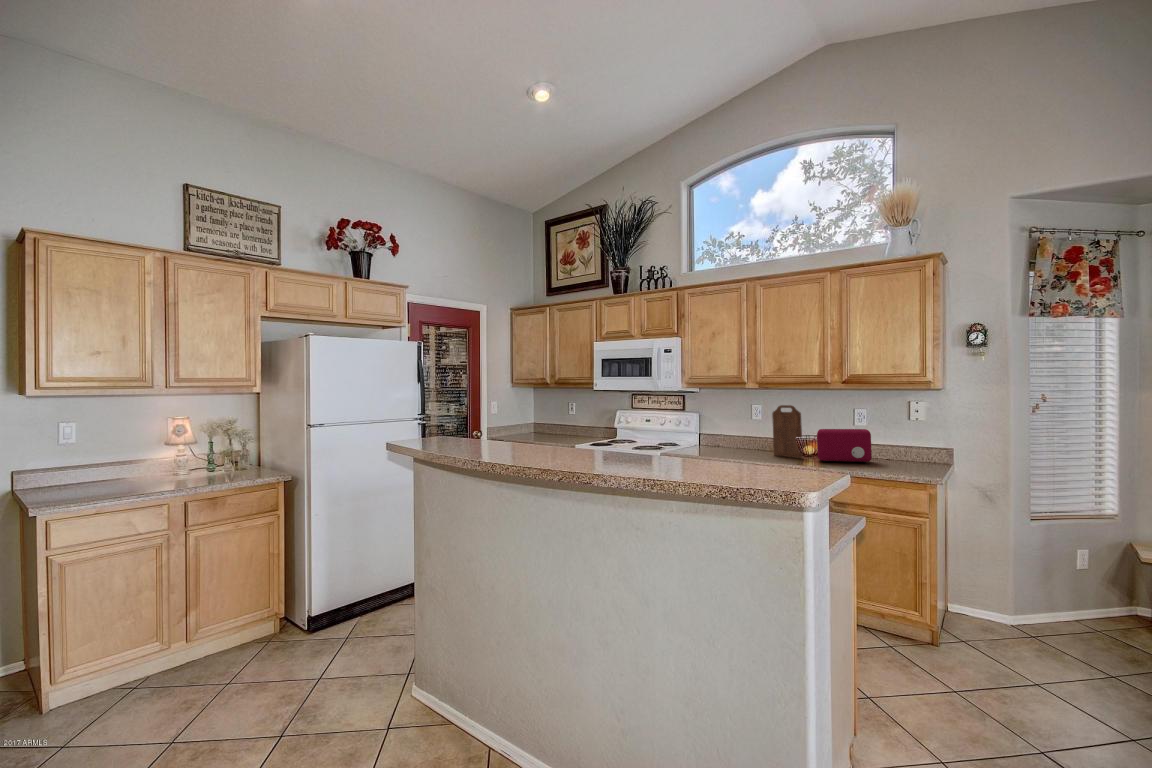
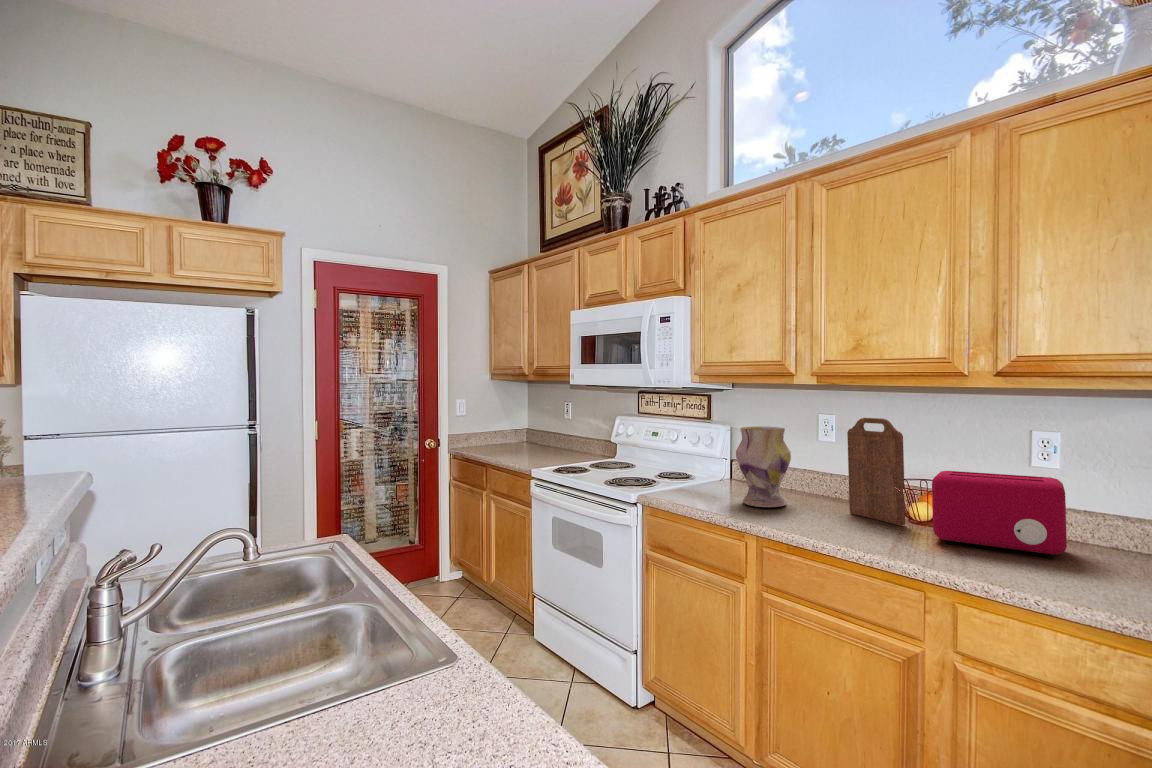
vase: none [713,412,743,455] -> present [736,426,791,507]

